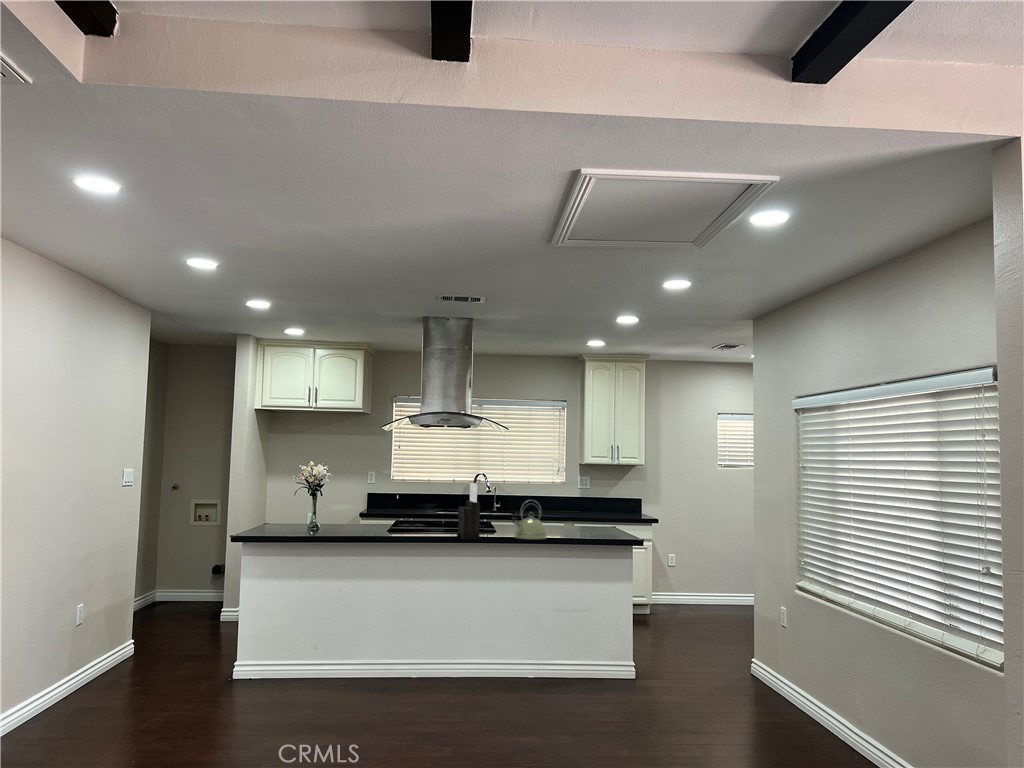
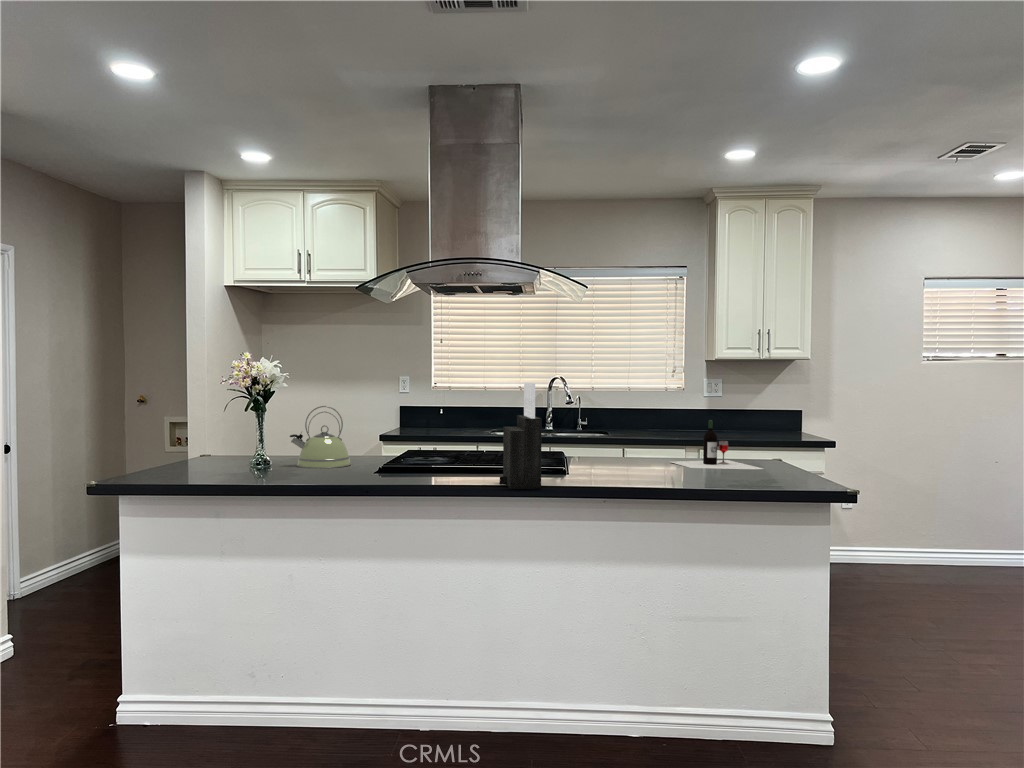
kettle: present [512,500,547,539] -> present [290,406,351,468]
wine bottle: none [549,504,603,533] -> present [671,420,763,469]

